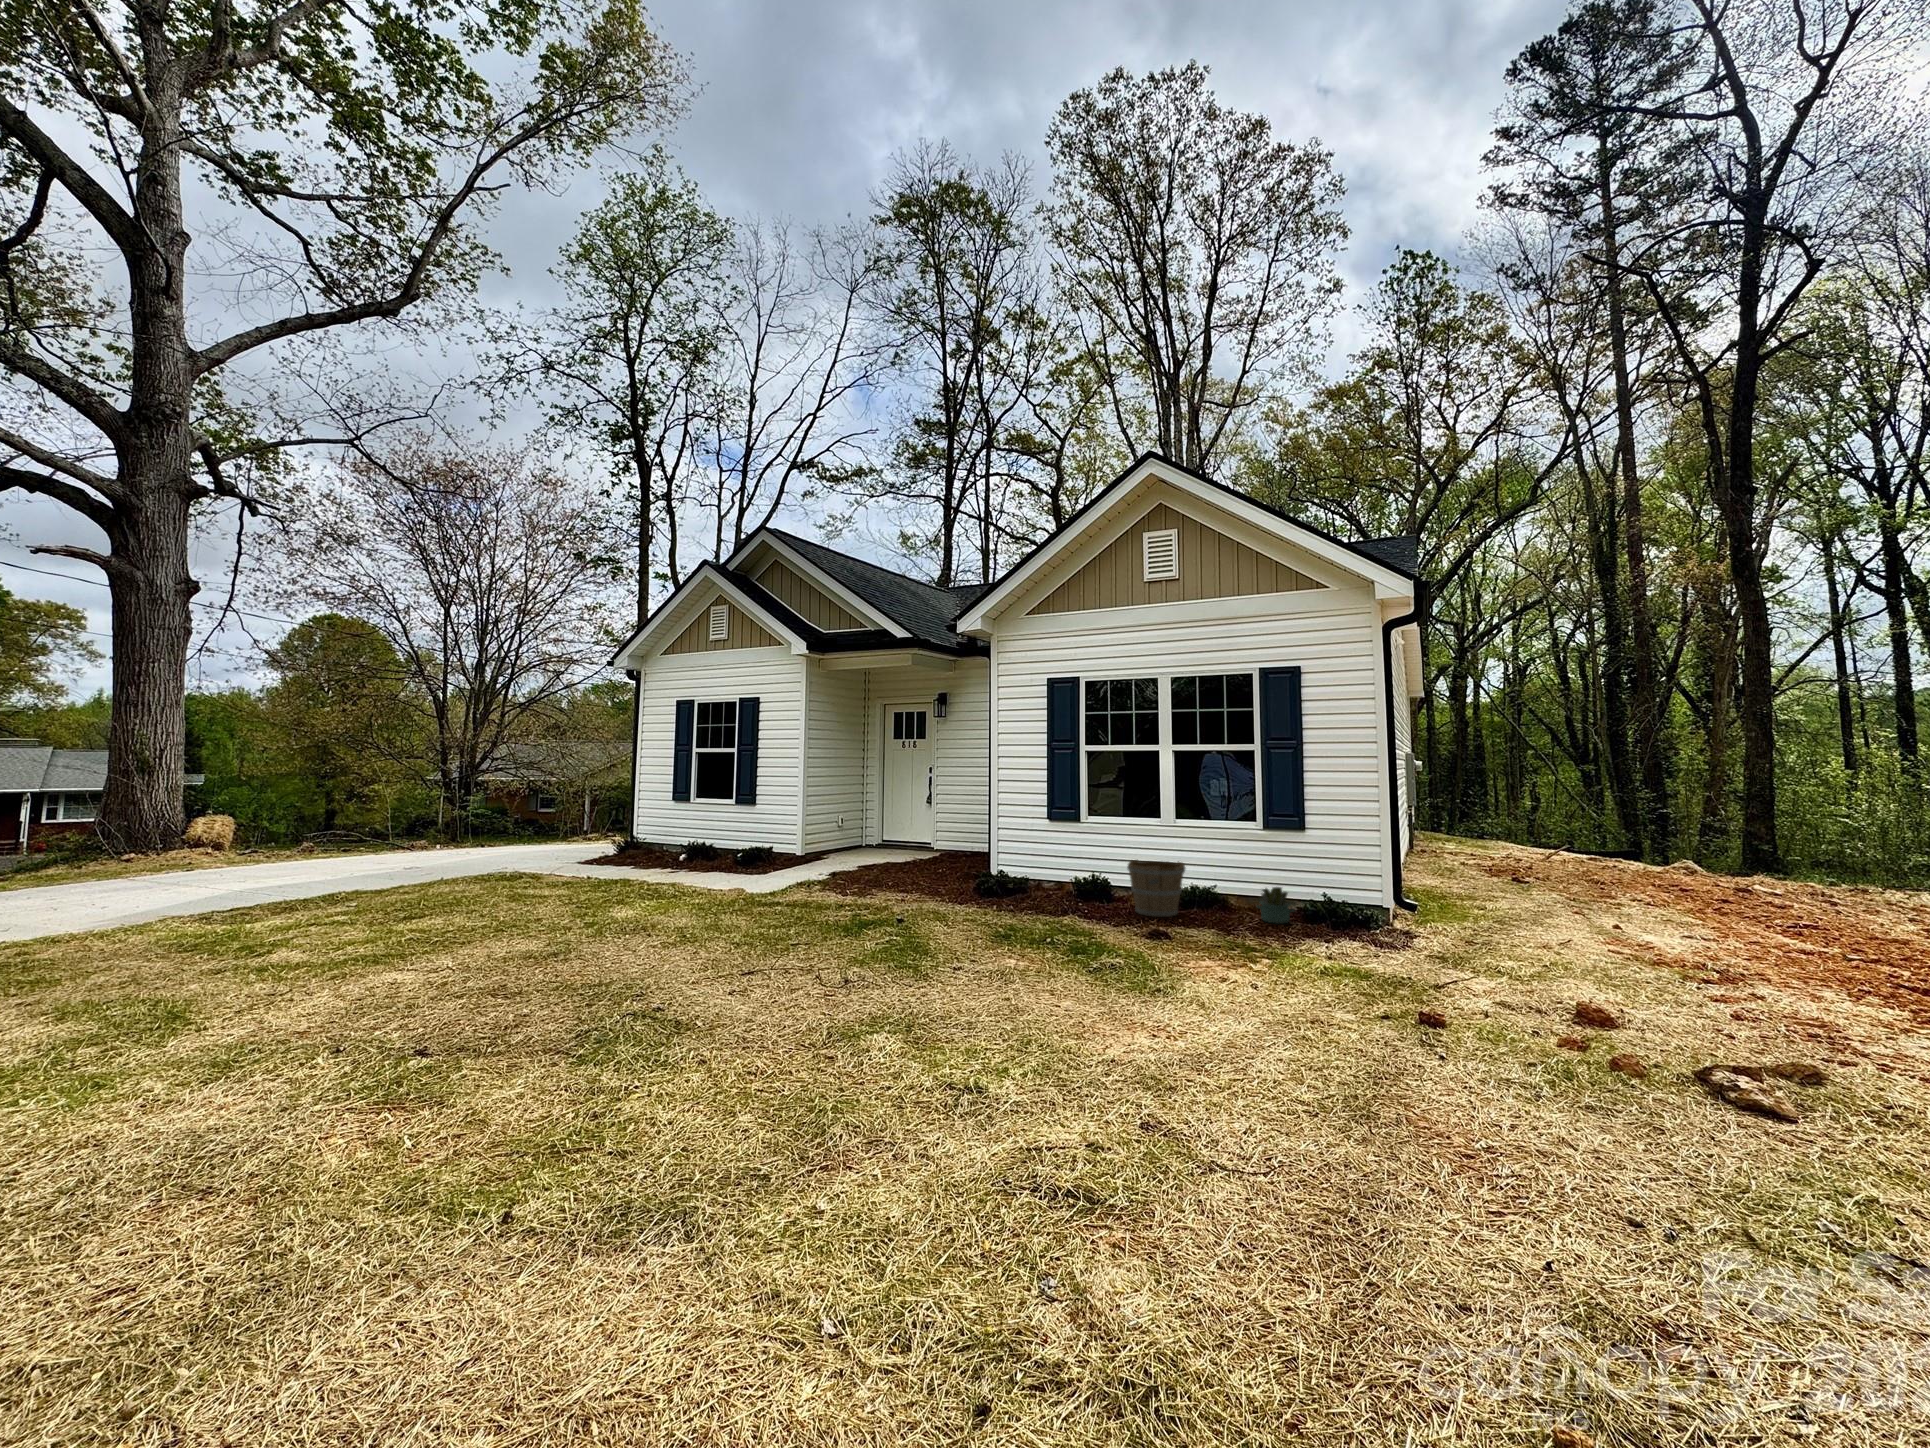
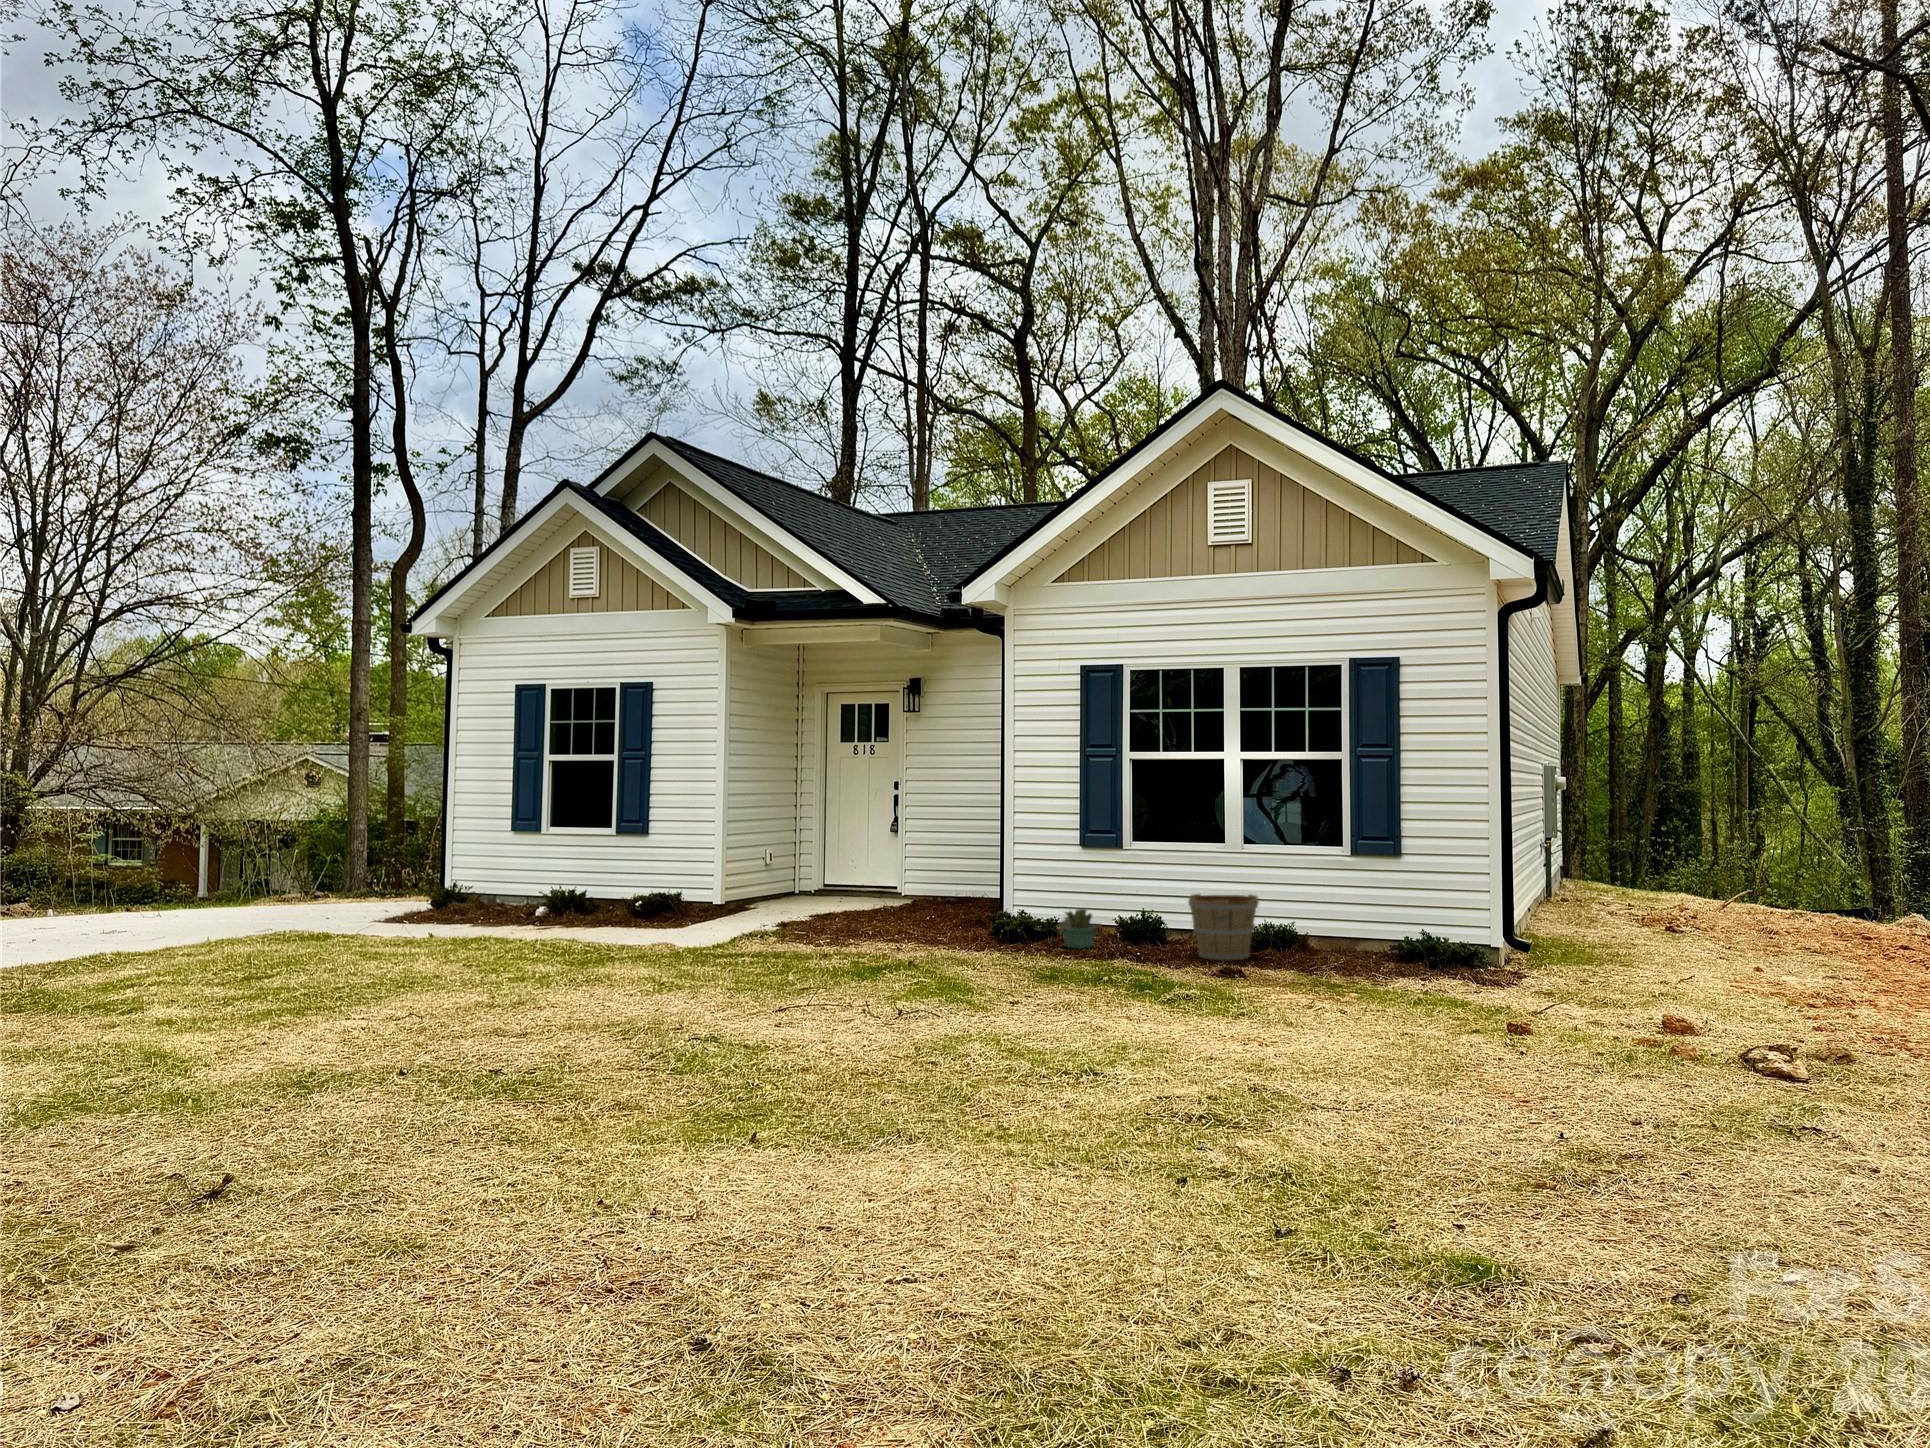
decorative plant: present [1257,887,1296,924] -> present [1059,909,1101,949]

